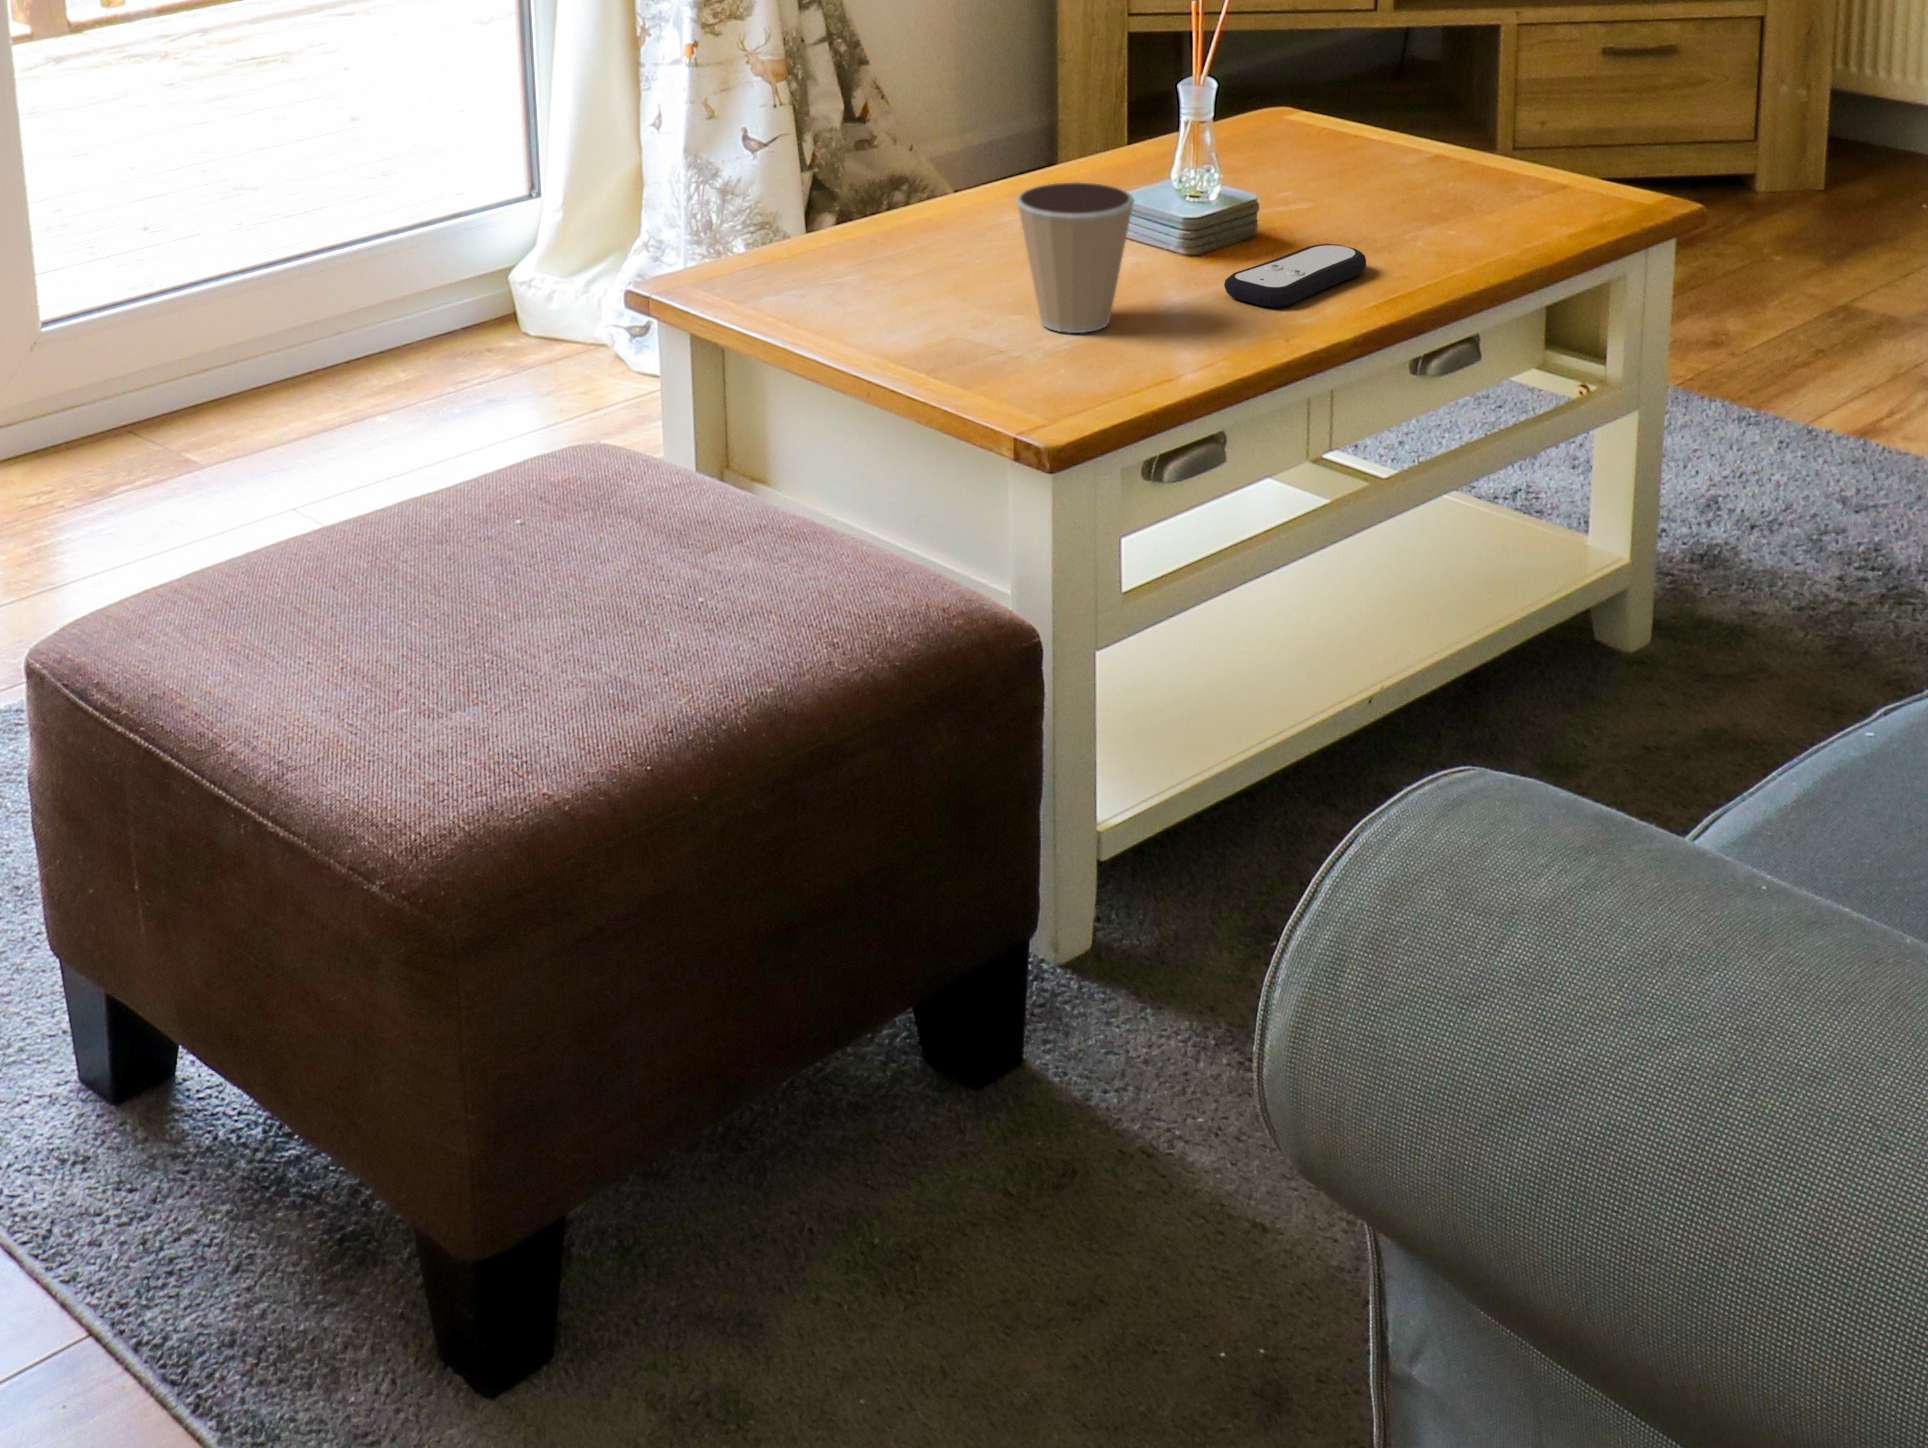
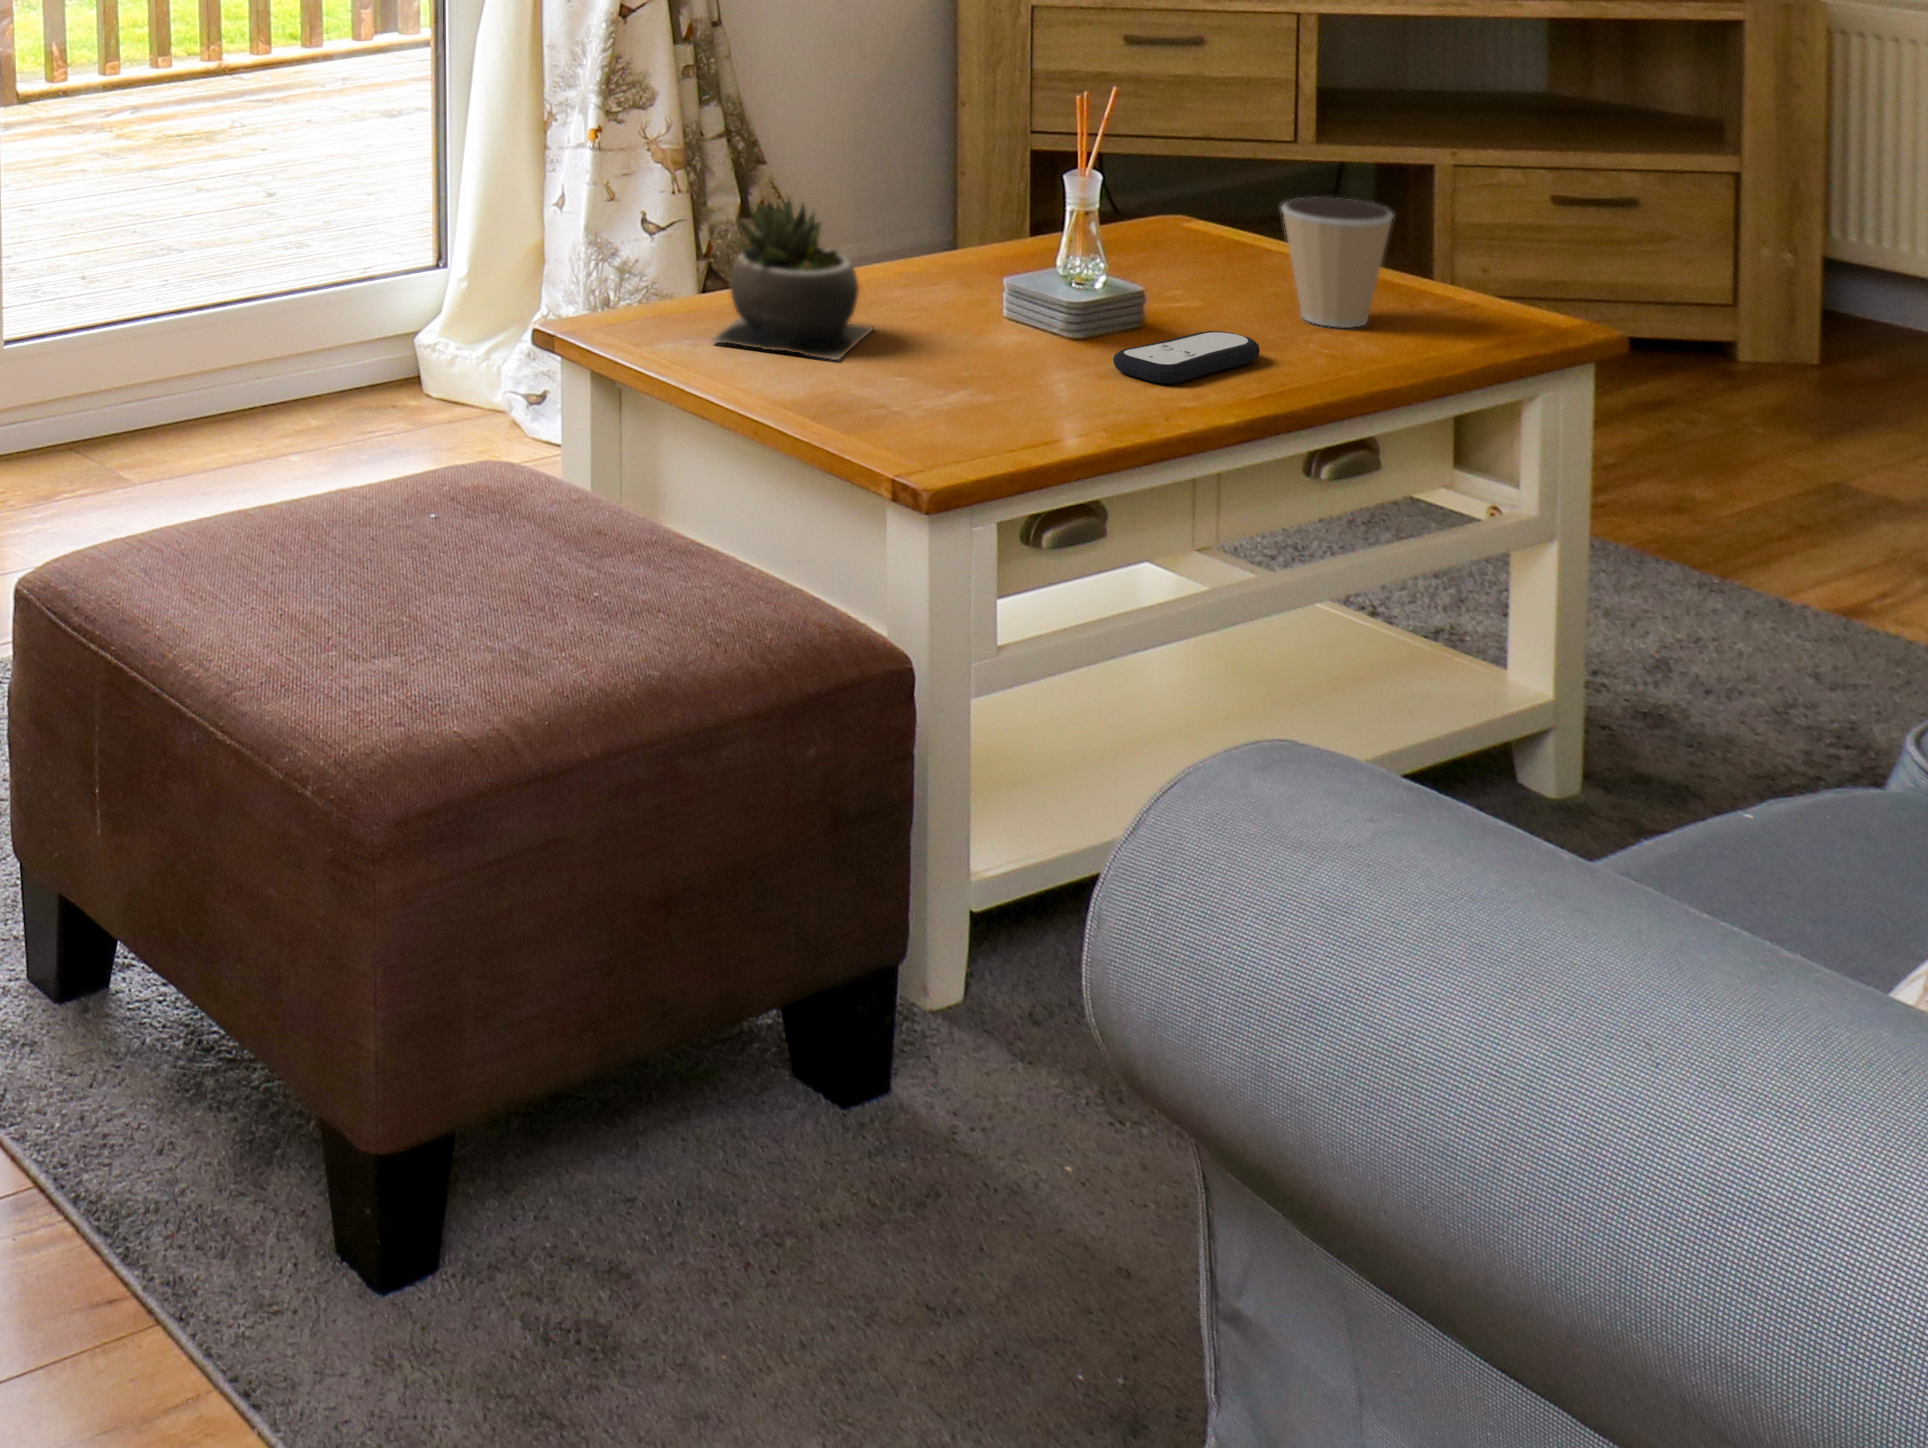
succulent plant: none [810,130,984,307] -> present [713,197,872,360]
coffee cup: present [1016,182,1134,333] -> present [1282,198,1393,328]

